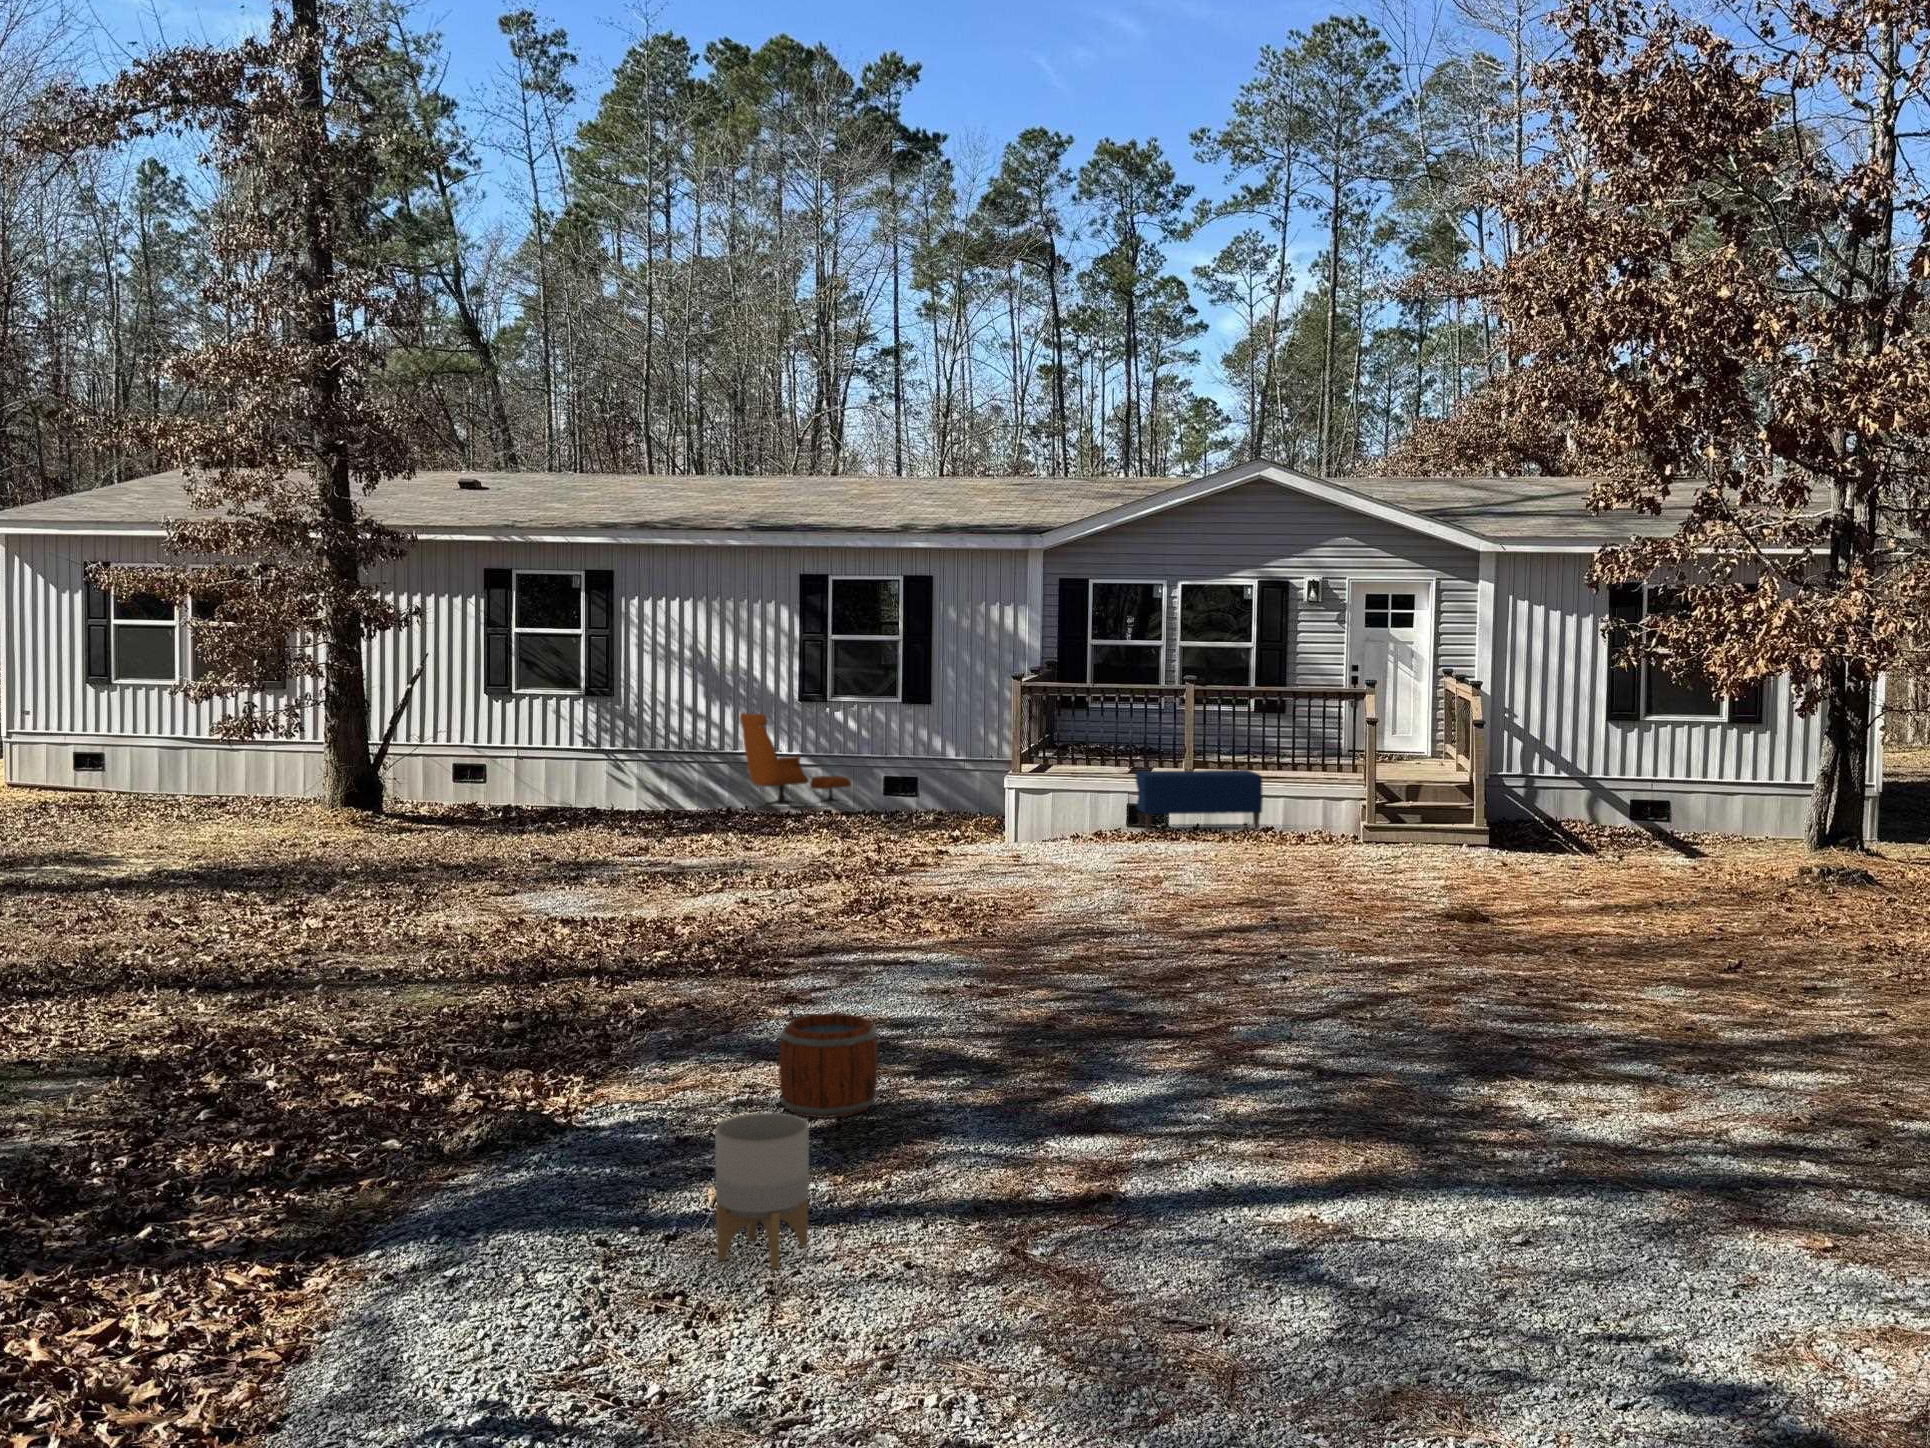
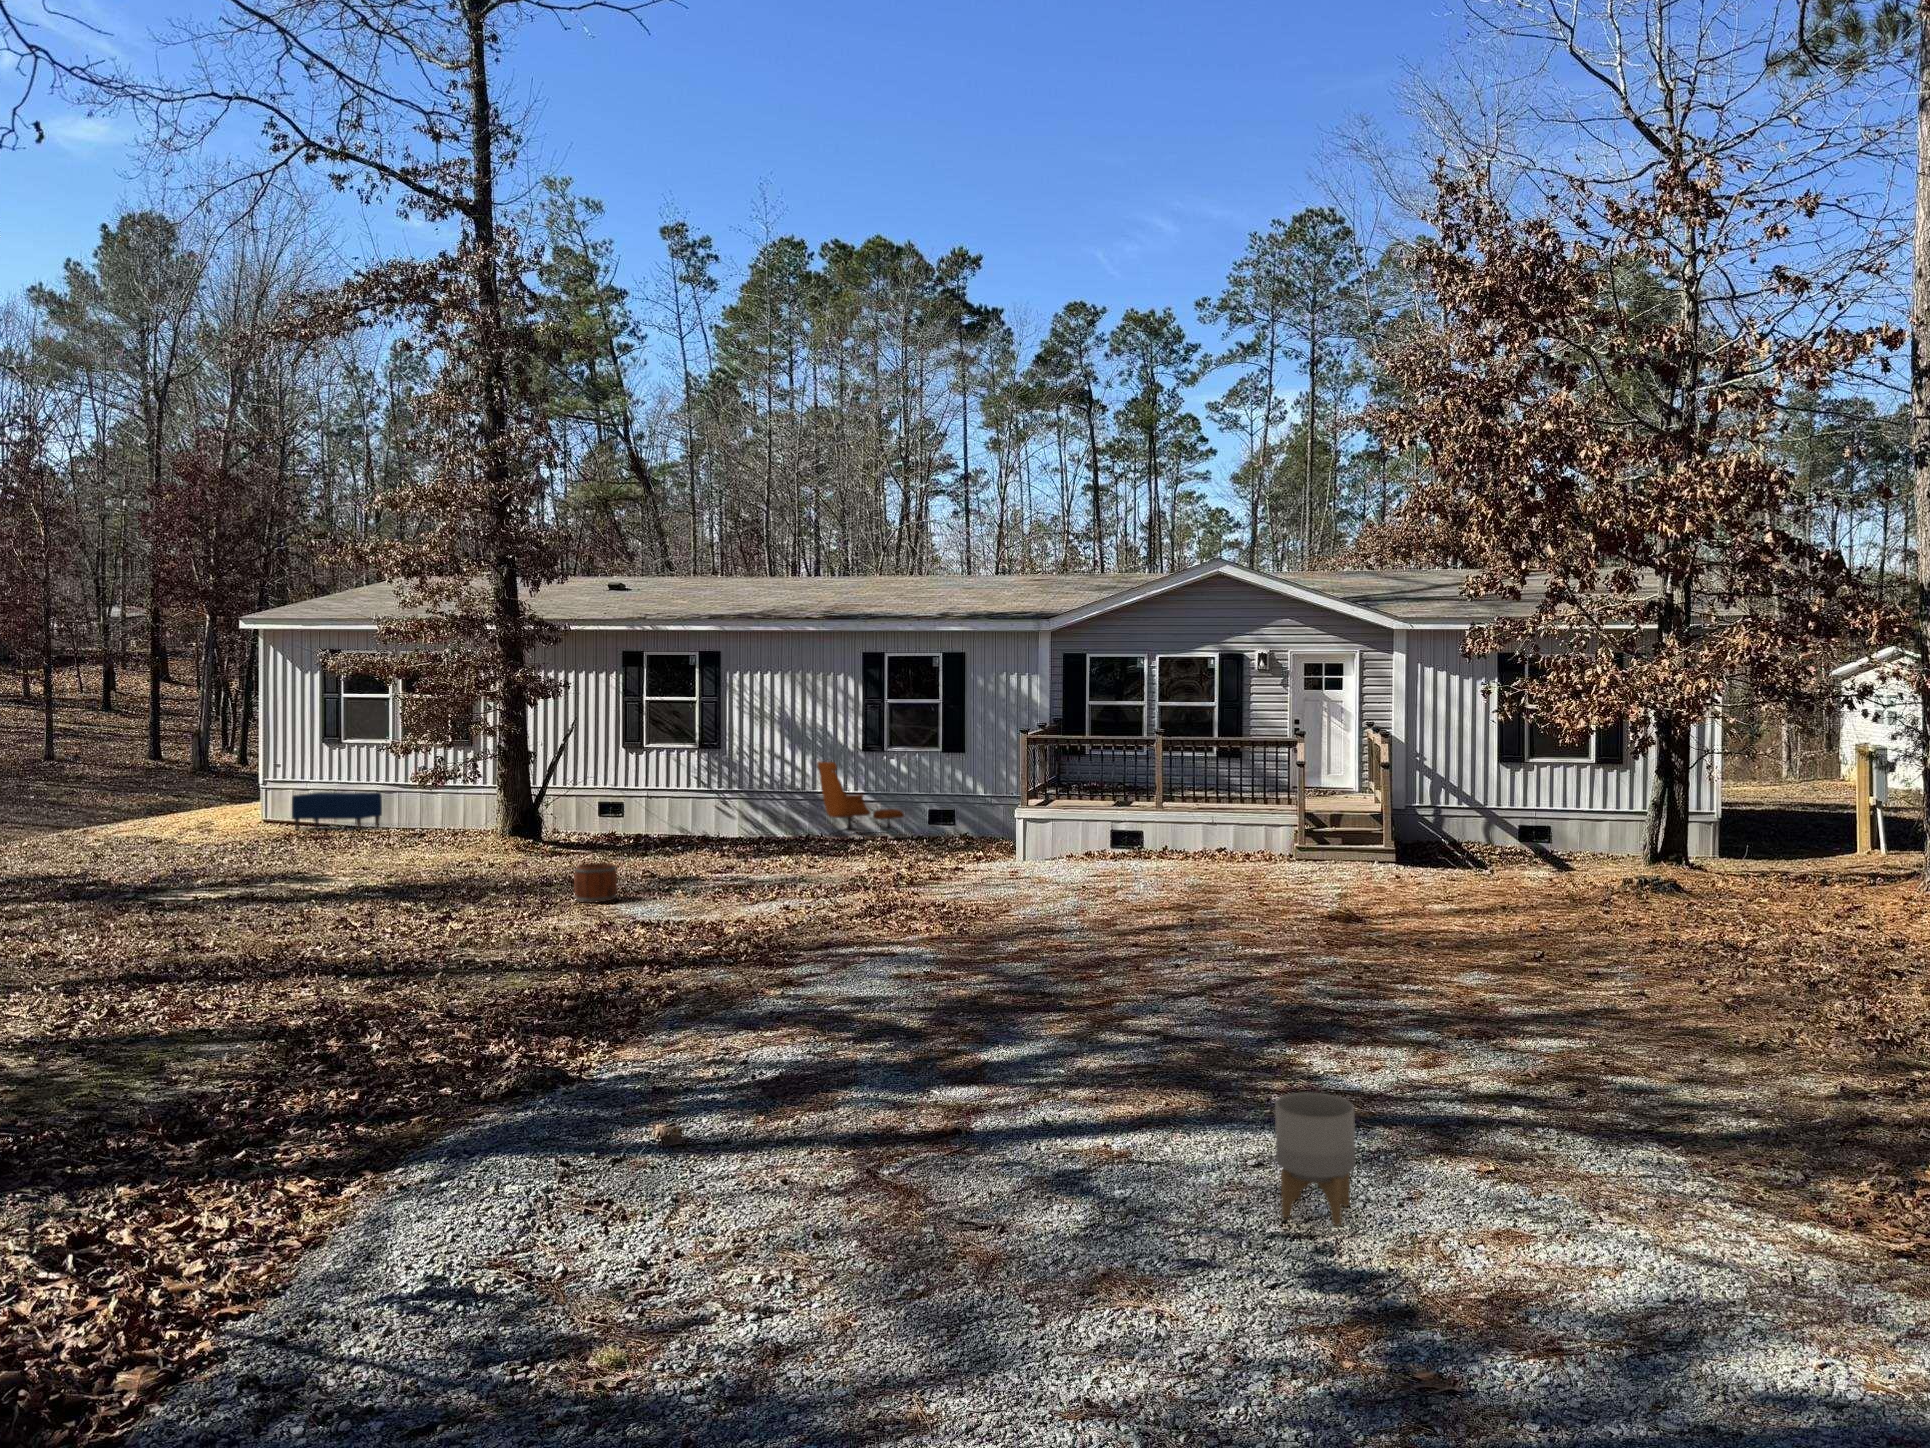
bench: present [1136,770,1263,832] -> present [292,792,382,830]
bucket: present [779,1013,878,1118] -> present [574,863,617,903]
planter: present [715,1113,809,1269] -> present [1275,1092,1355,1226]

